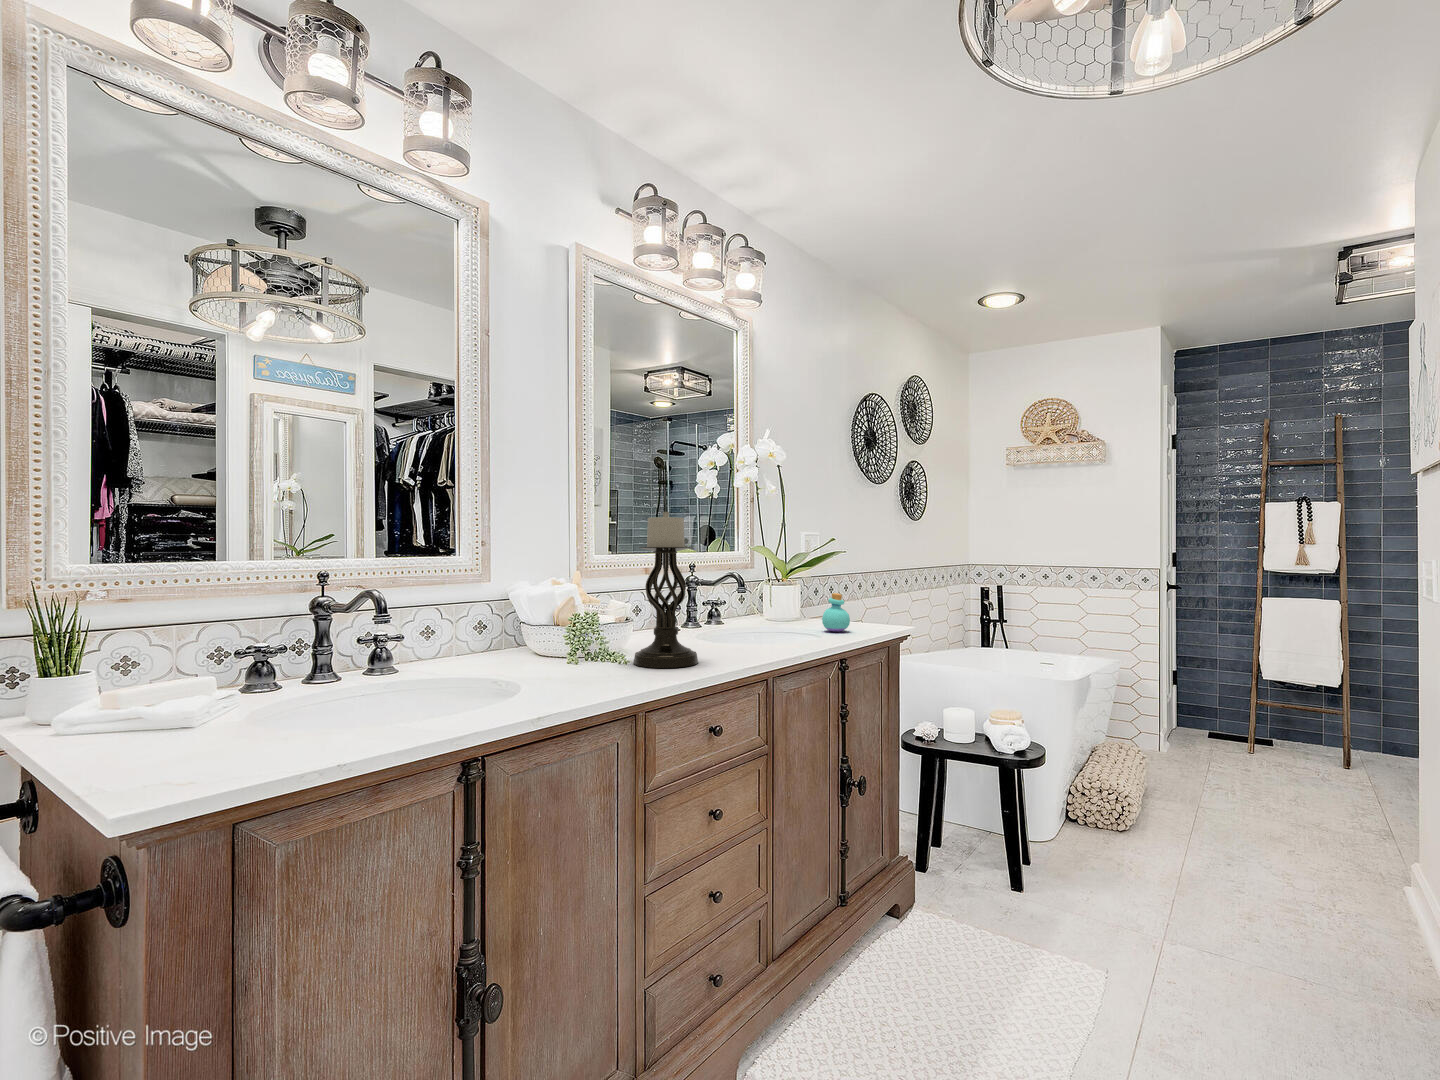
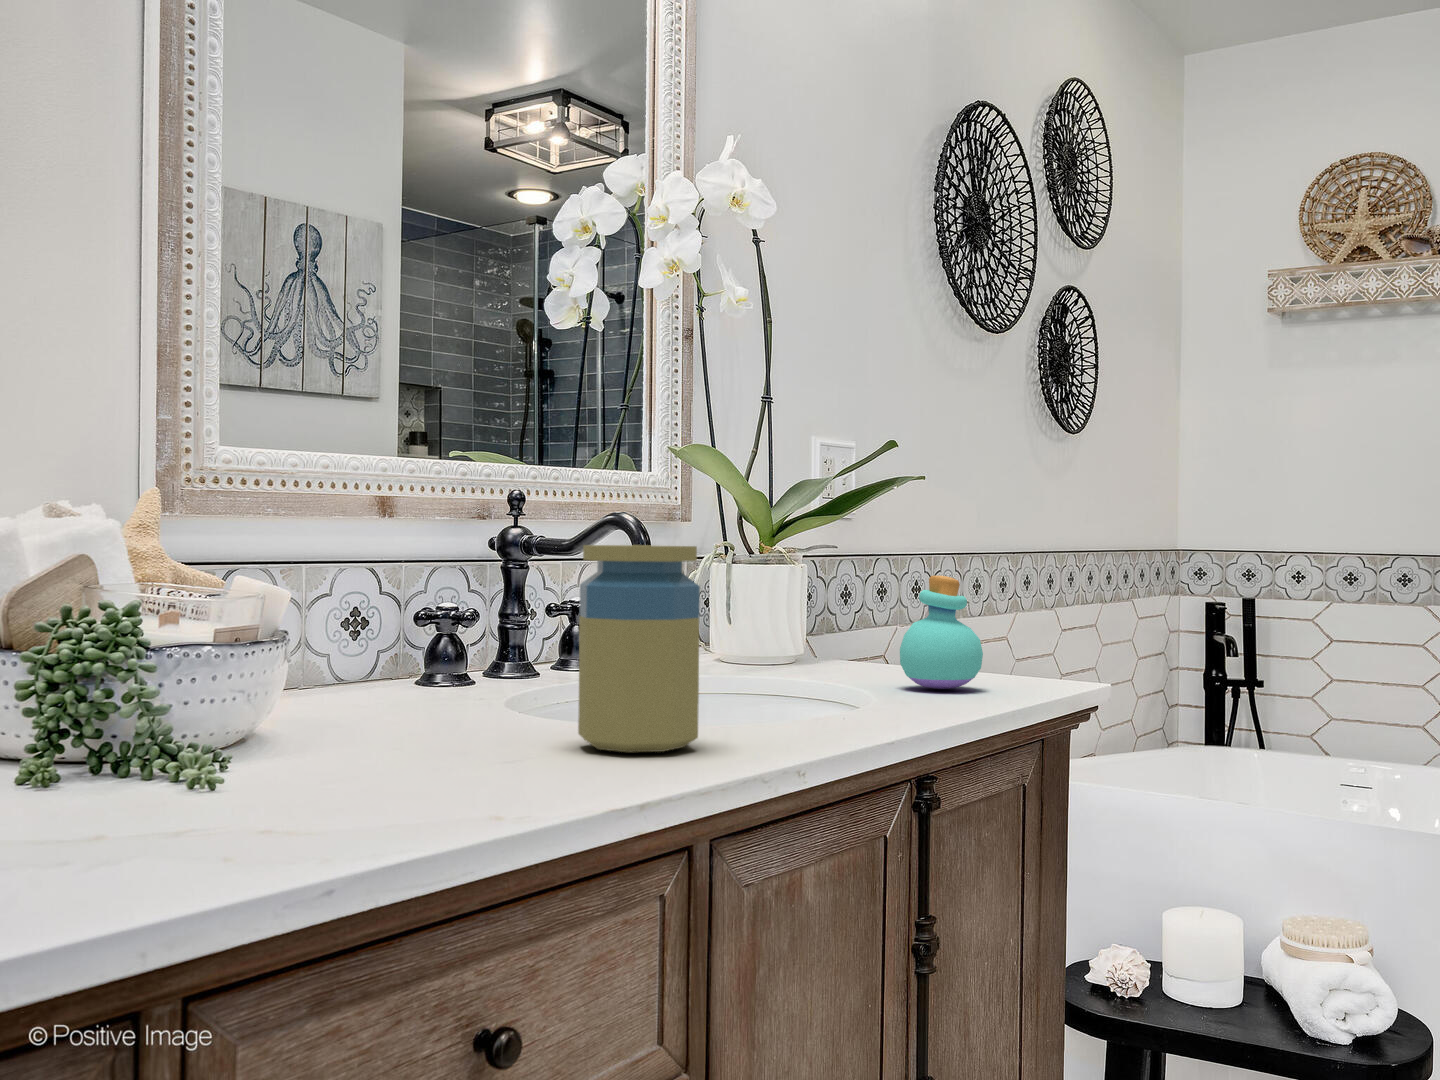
candle holder: present [634,512,698,668] -> none [268,220,516,807]
jar: none [715,592,749,654] -> present [578,545,700,752]

